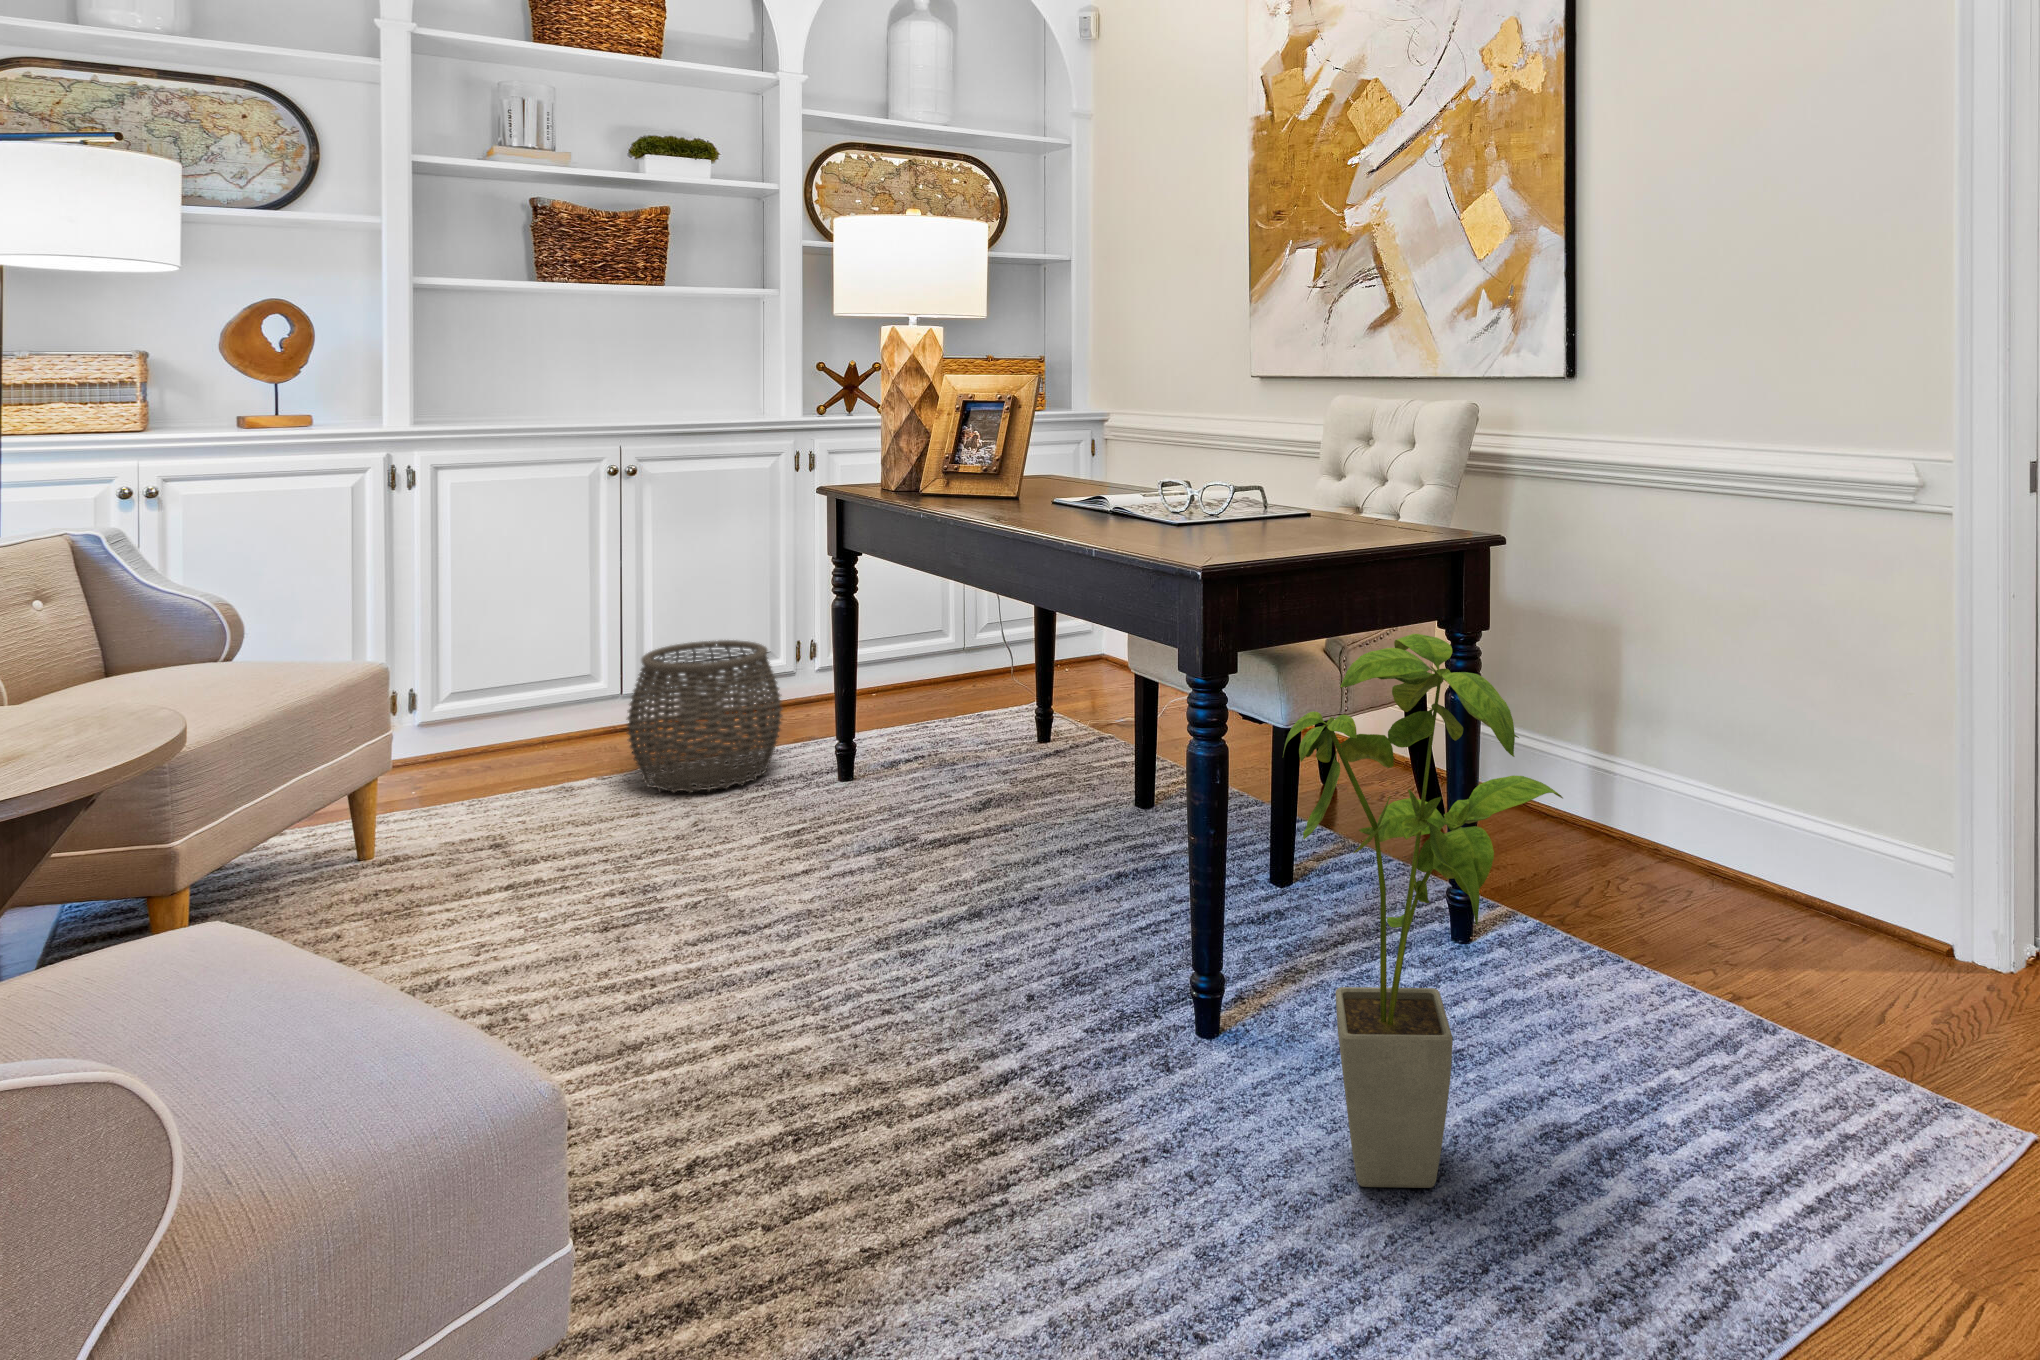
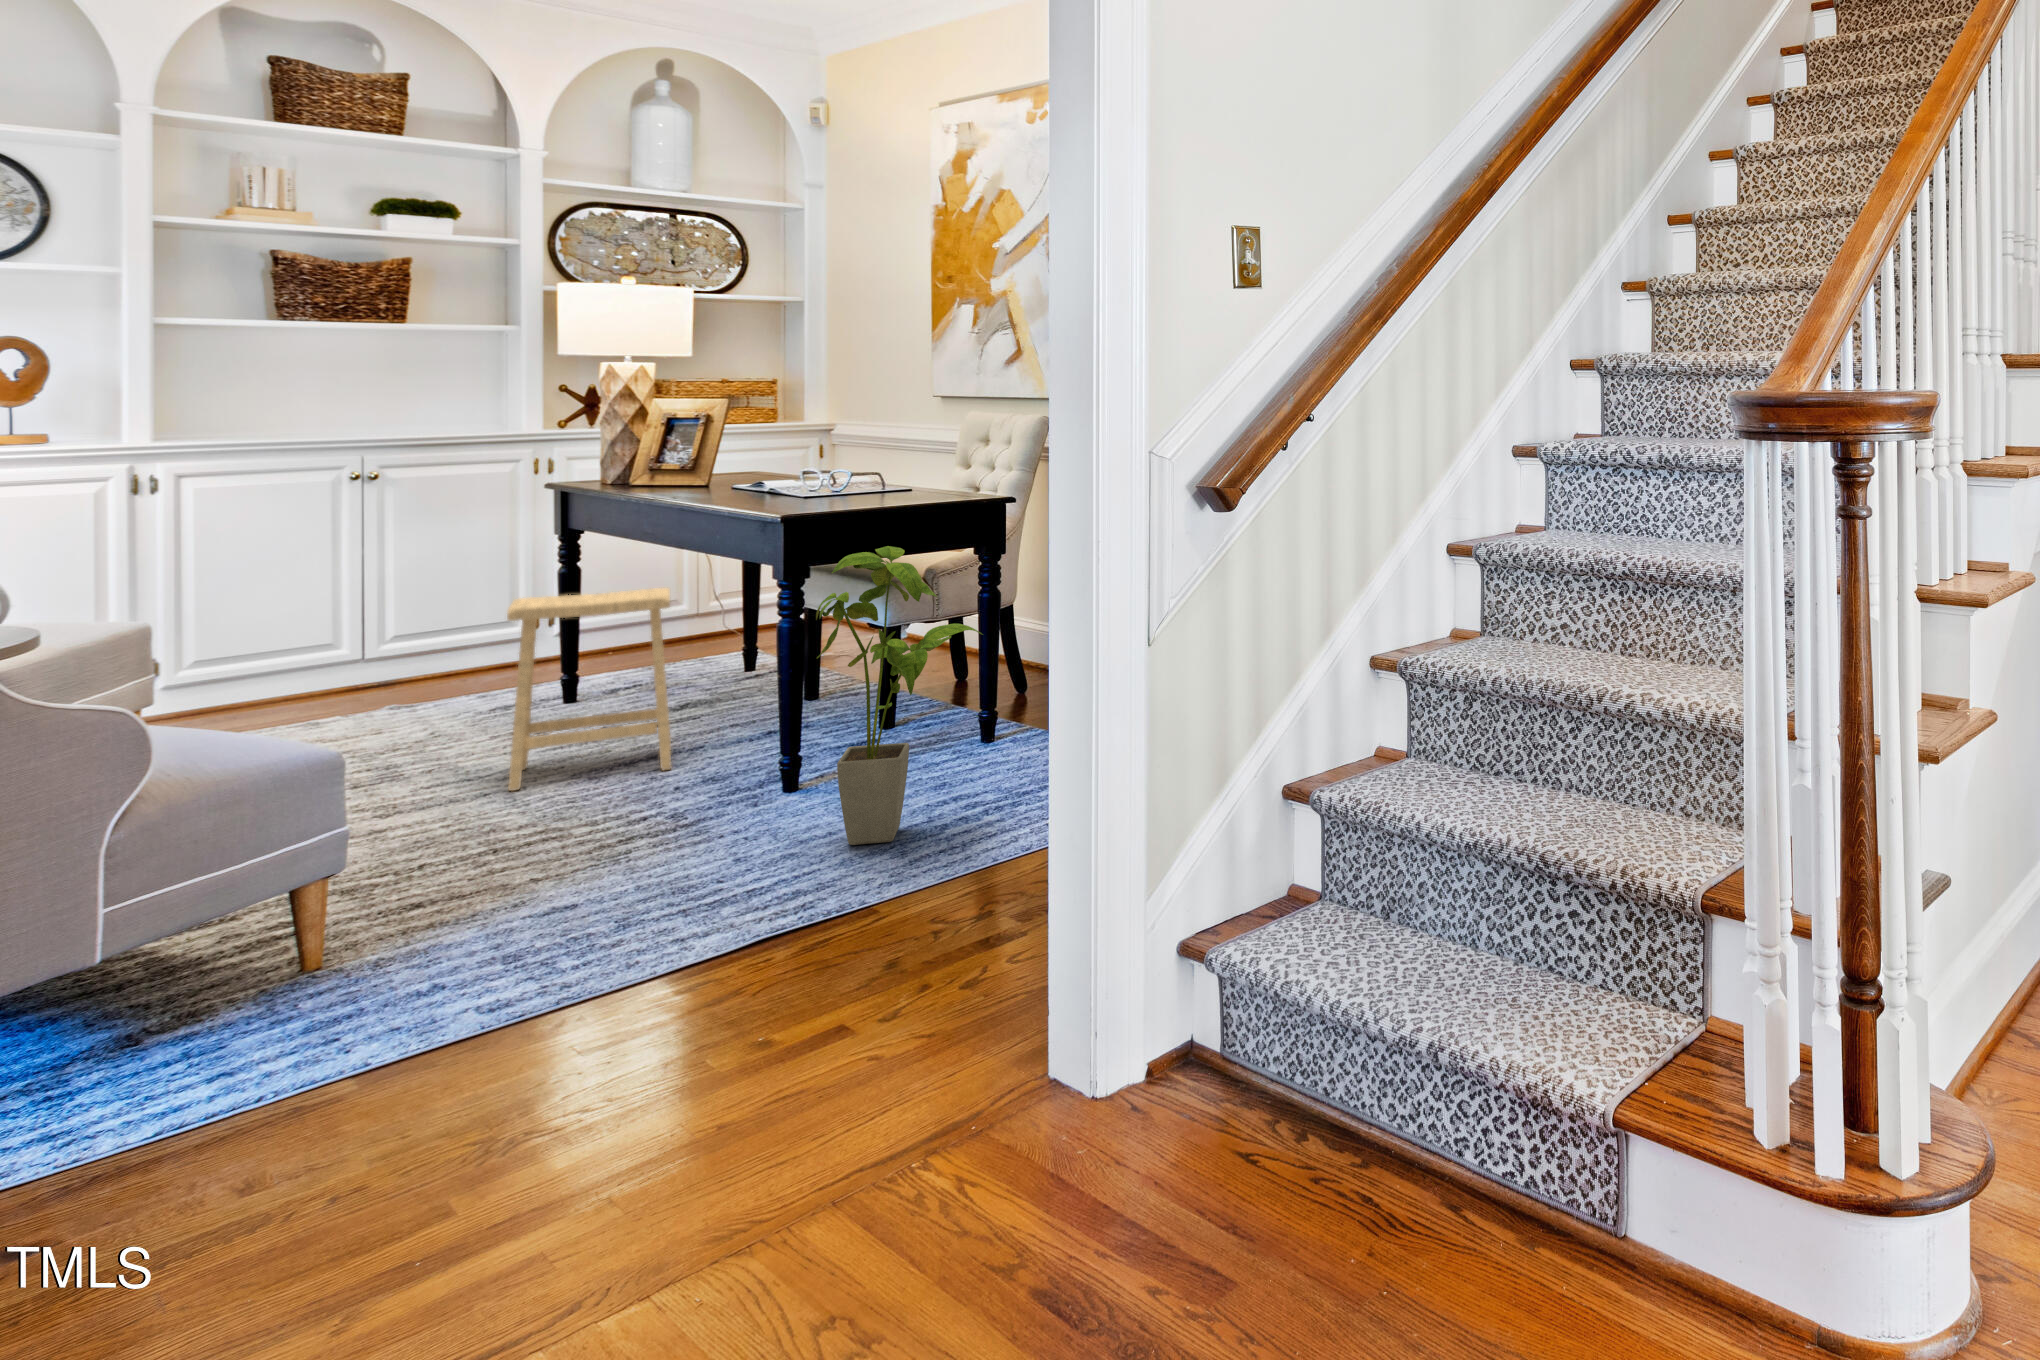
woven basket: present [627,640,782,793] -> none [367,606,511,721]
footstool: none [794,648,1007,952] -> present [507,587,672,791]

